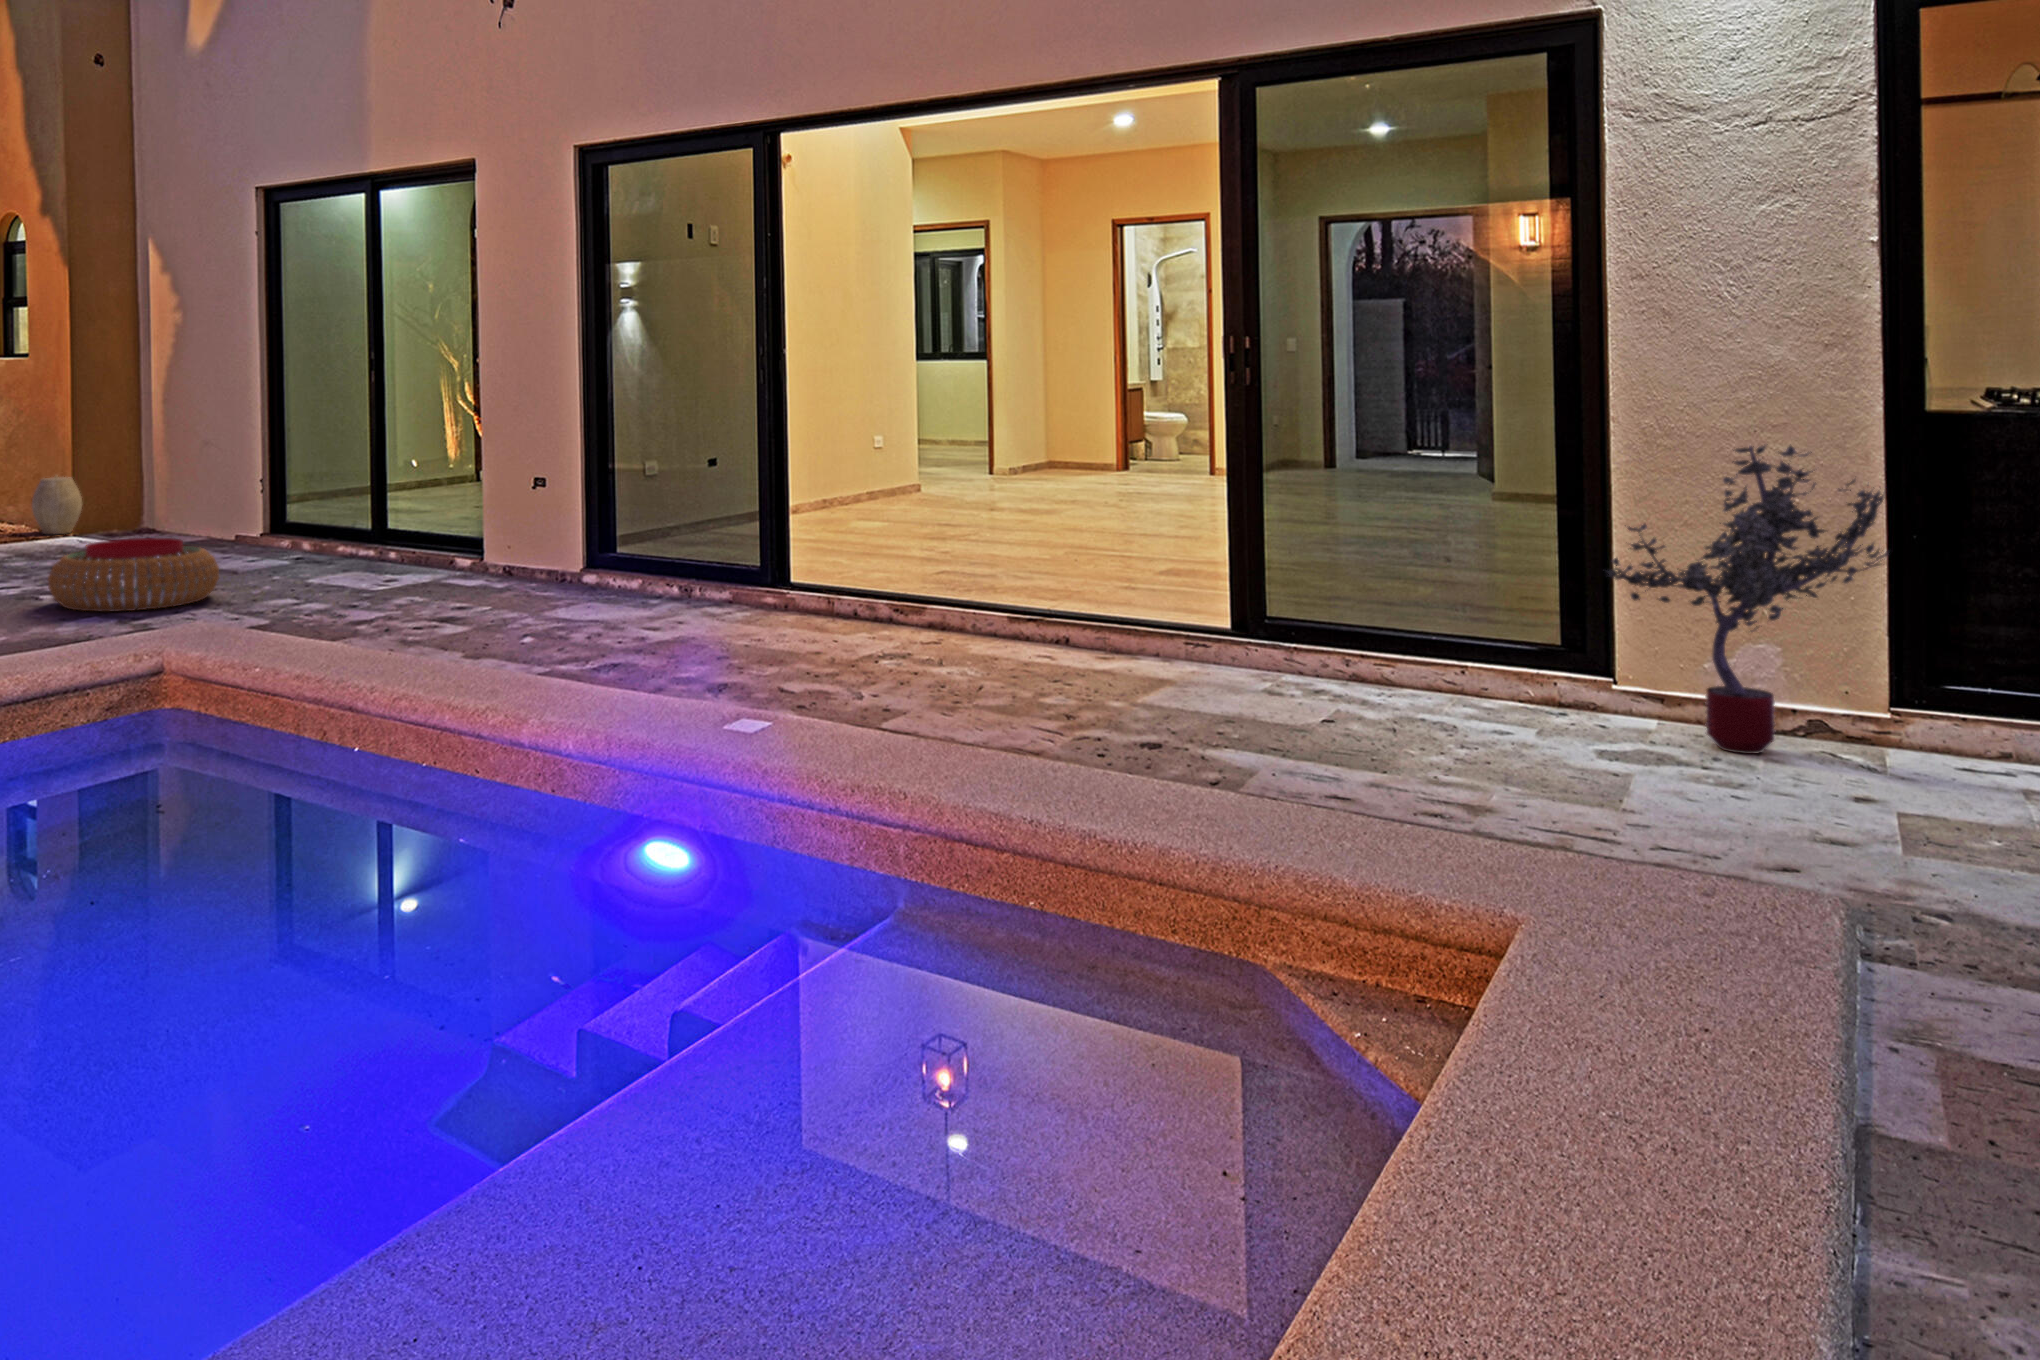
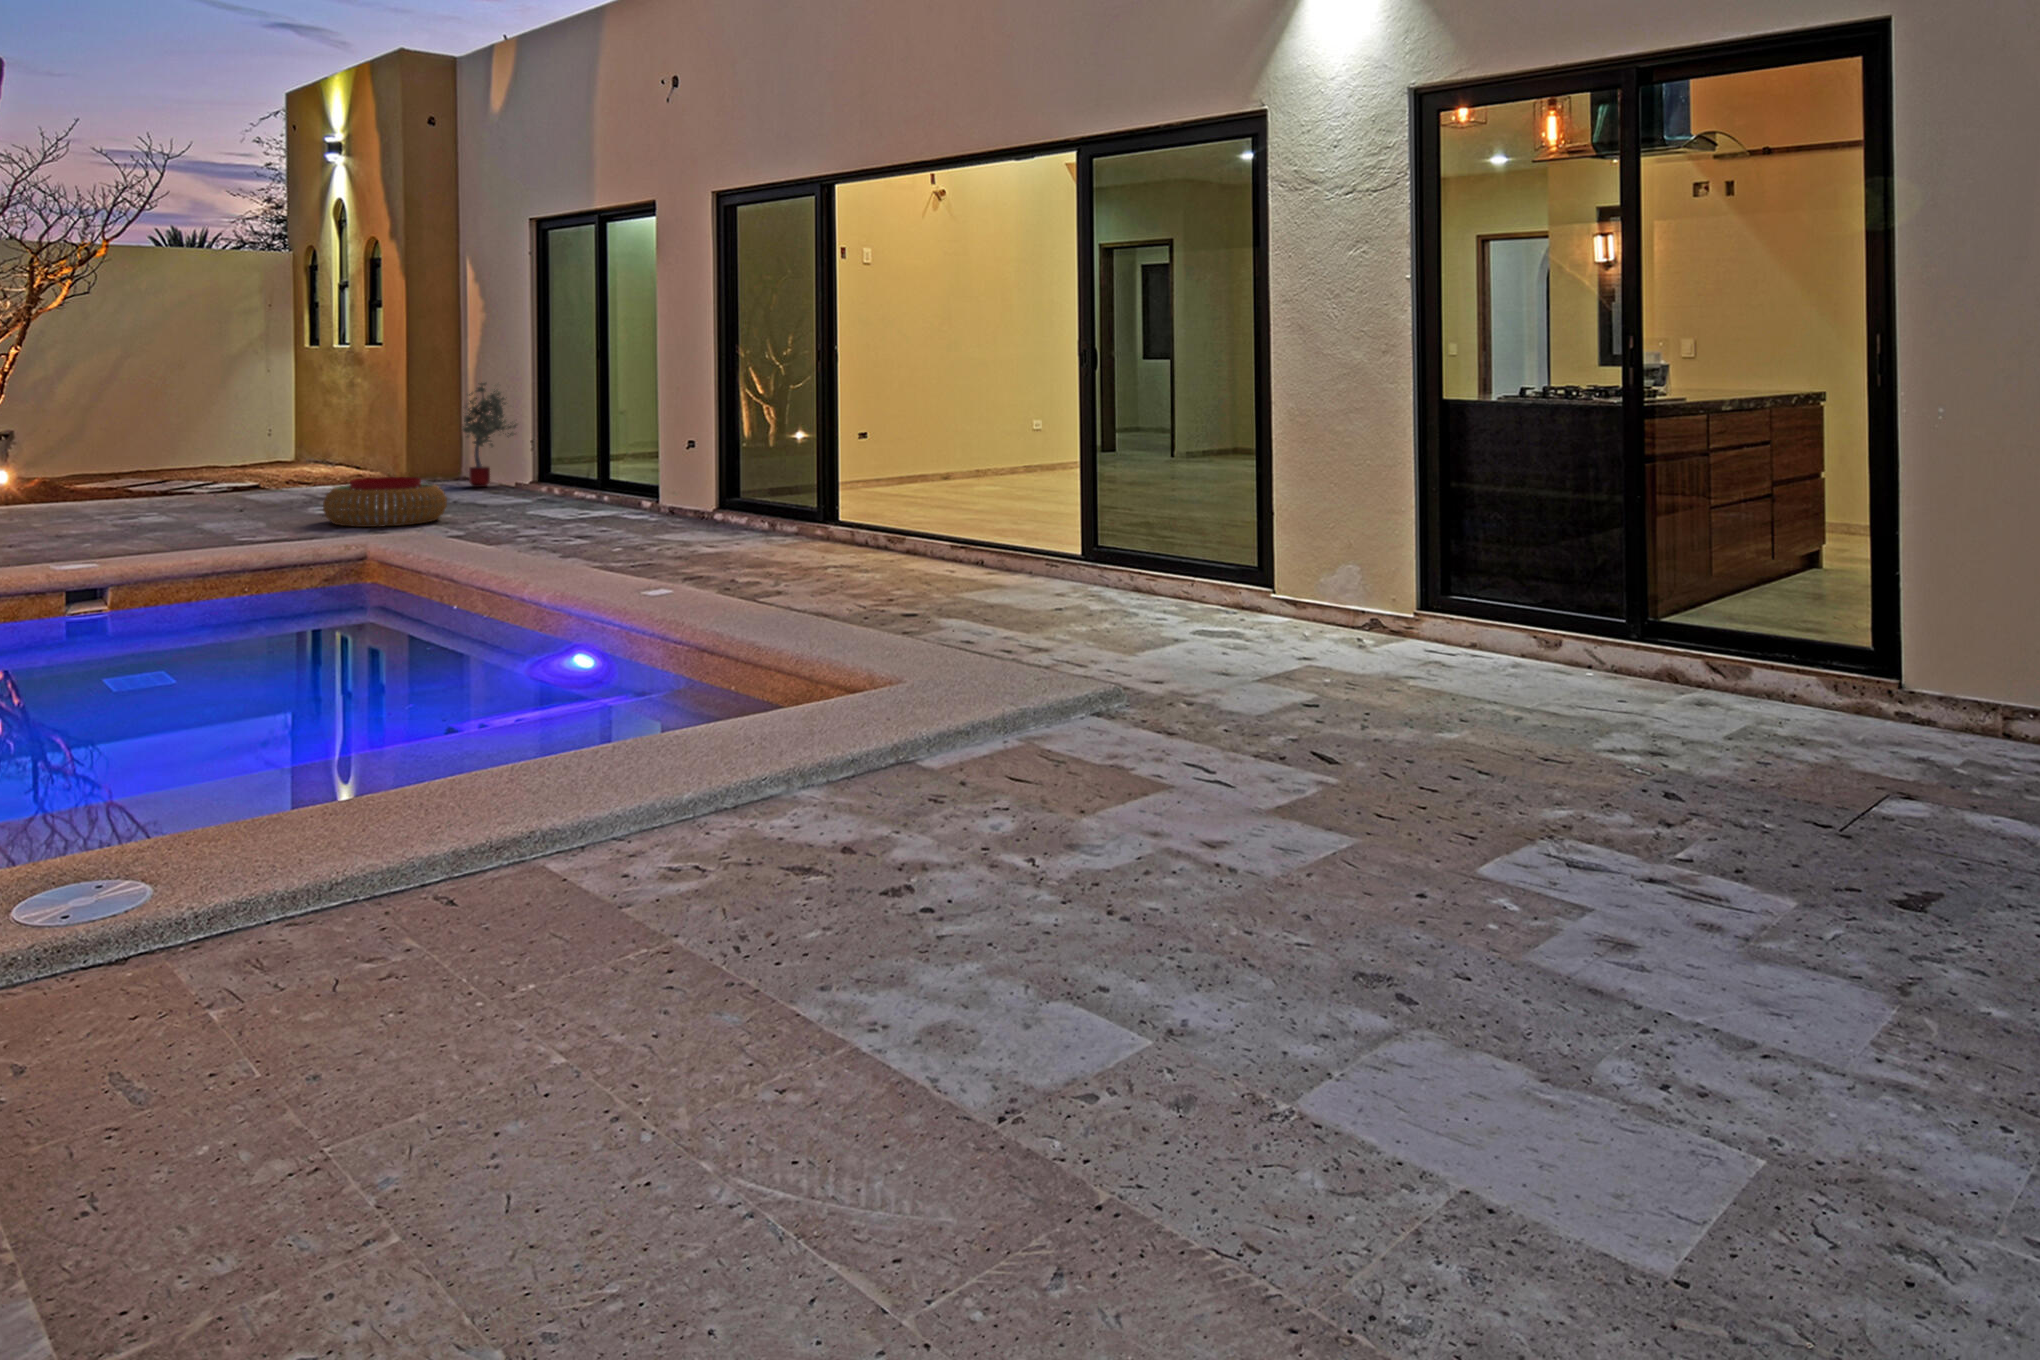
potted tree: present [1607,446,1889,754] -> present [462,383,518,487]
woven basket: present [32,476,82,534] -> none [377,436,415,480]

